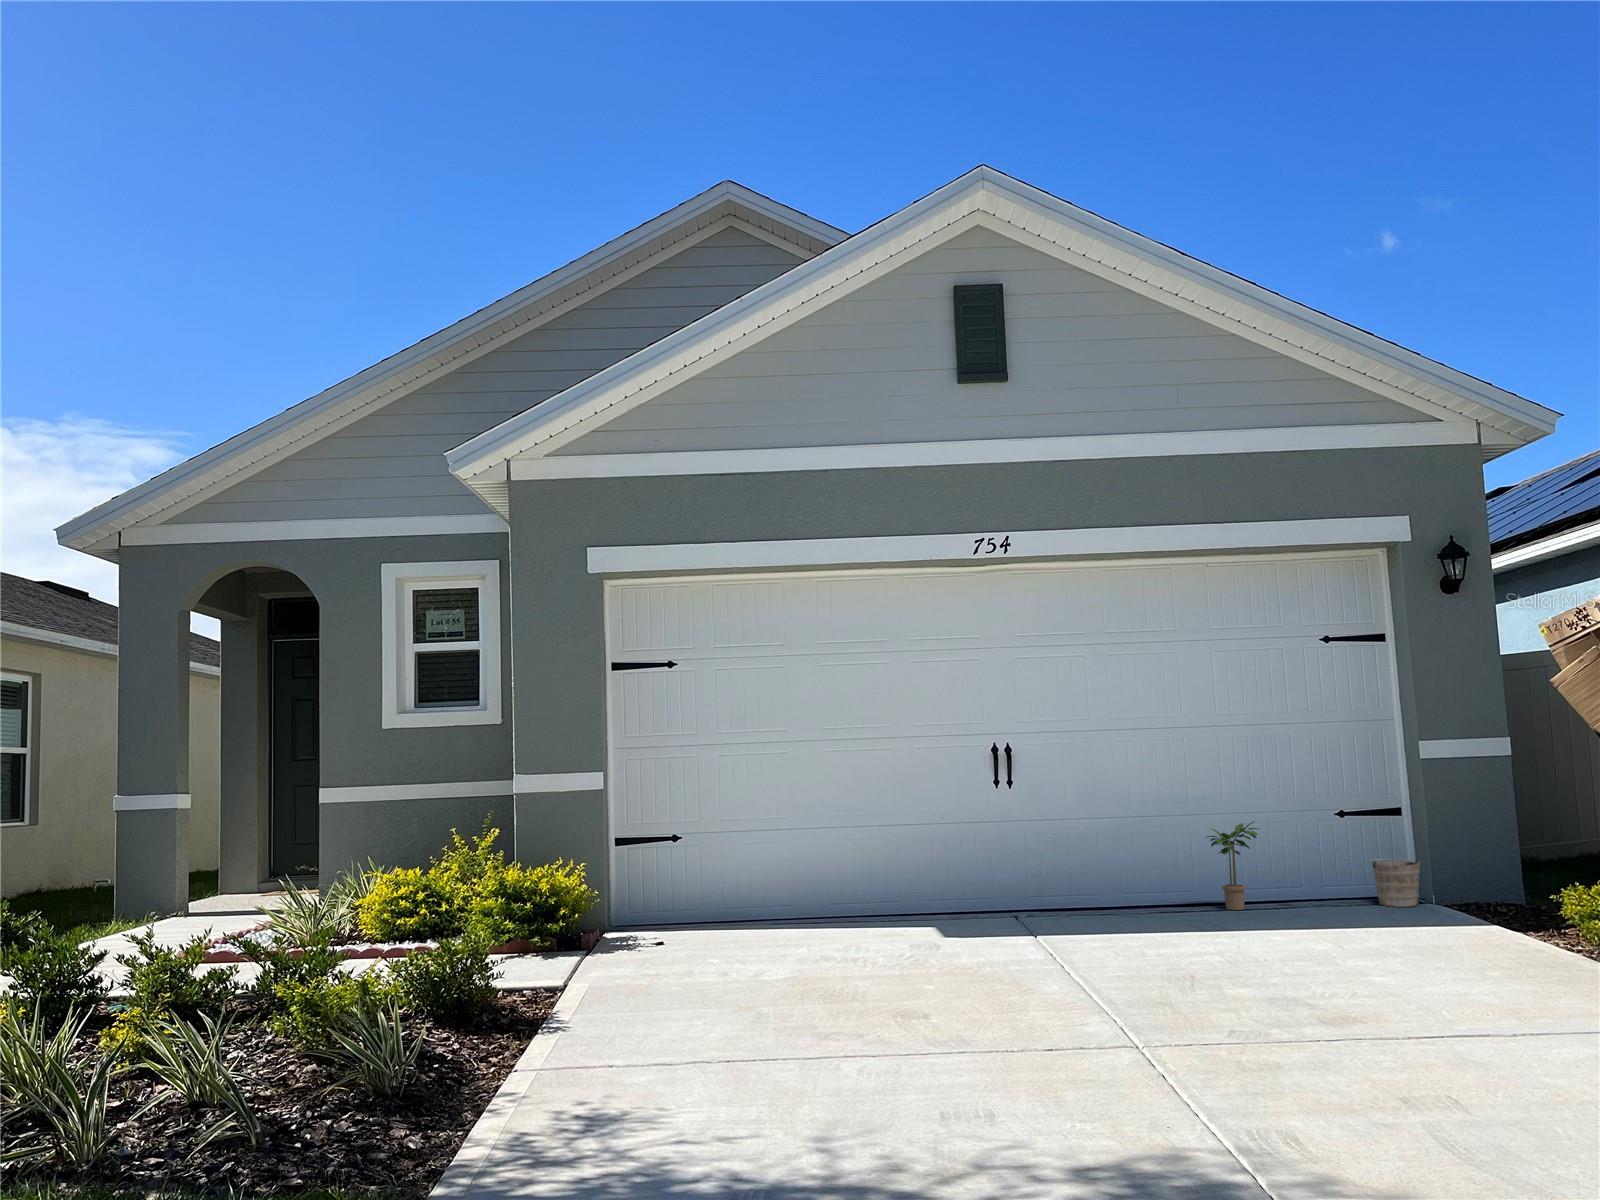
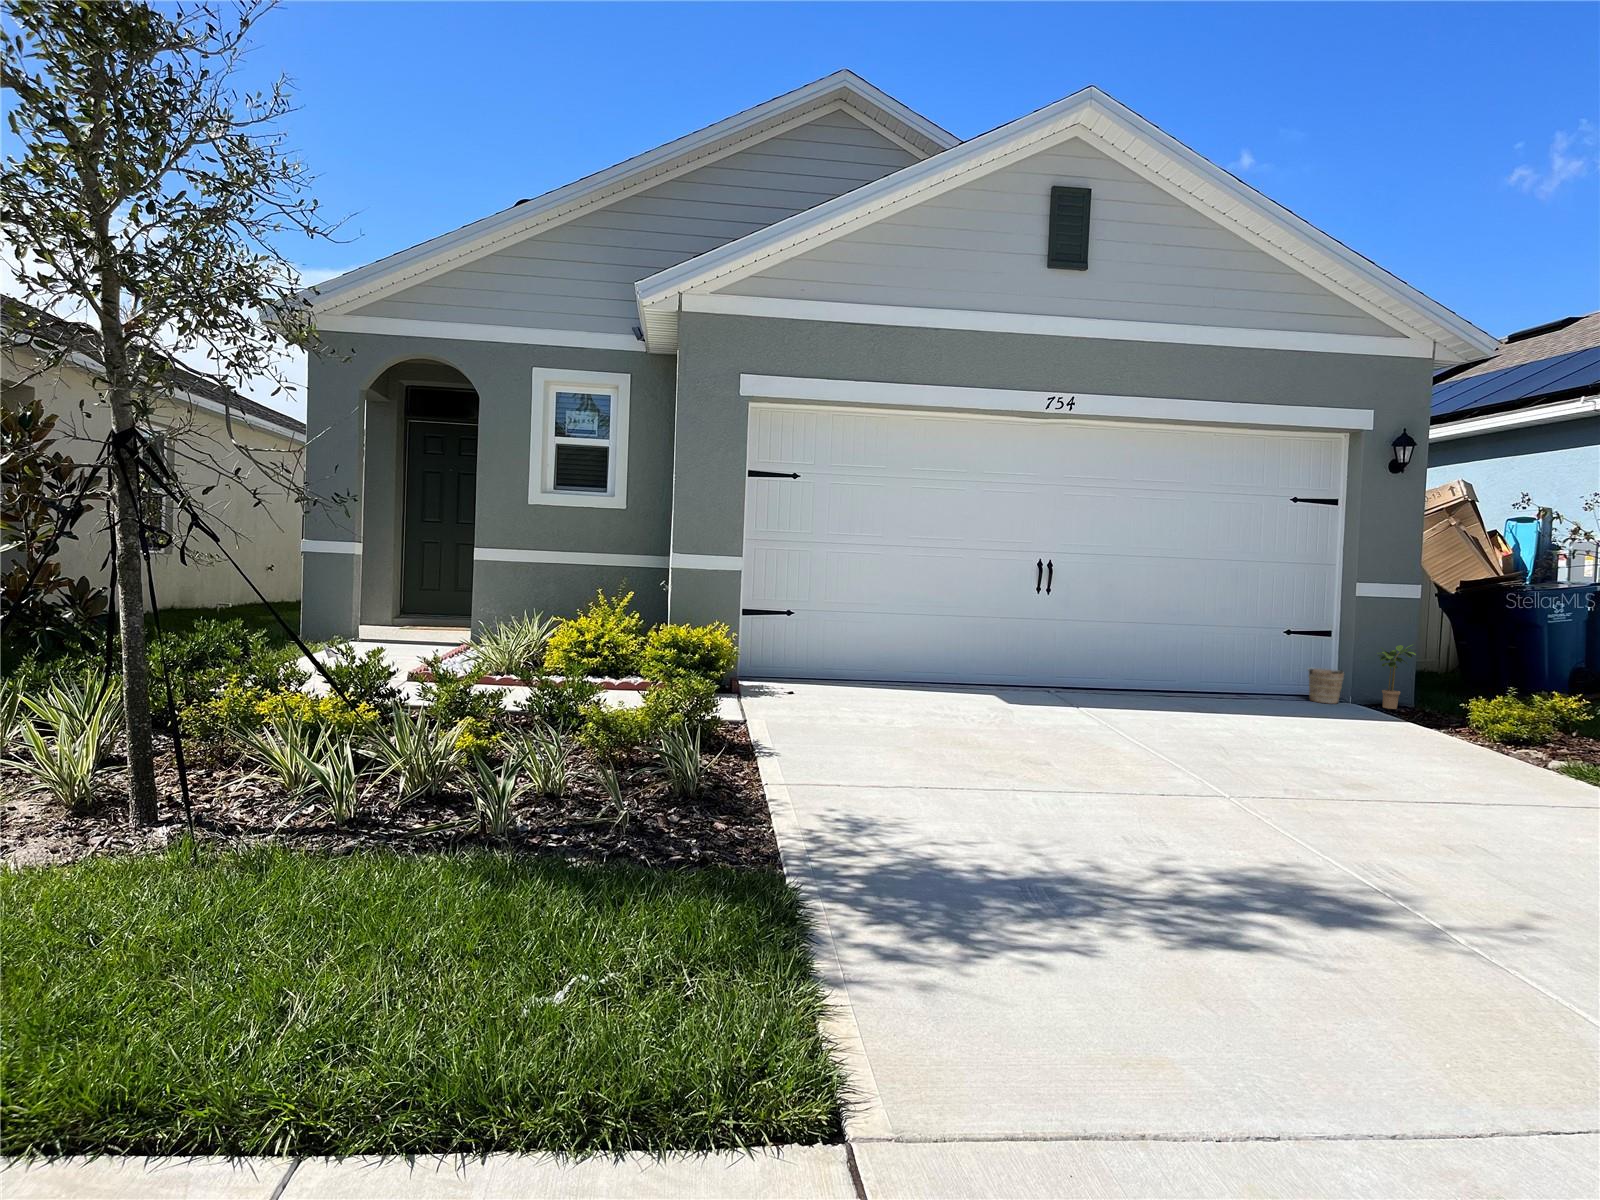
potted plant: present [1206,822,1258,910] -> present [1377,644,1416,709]

